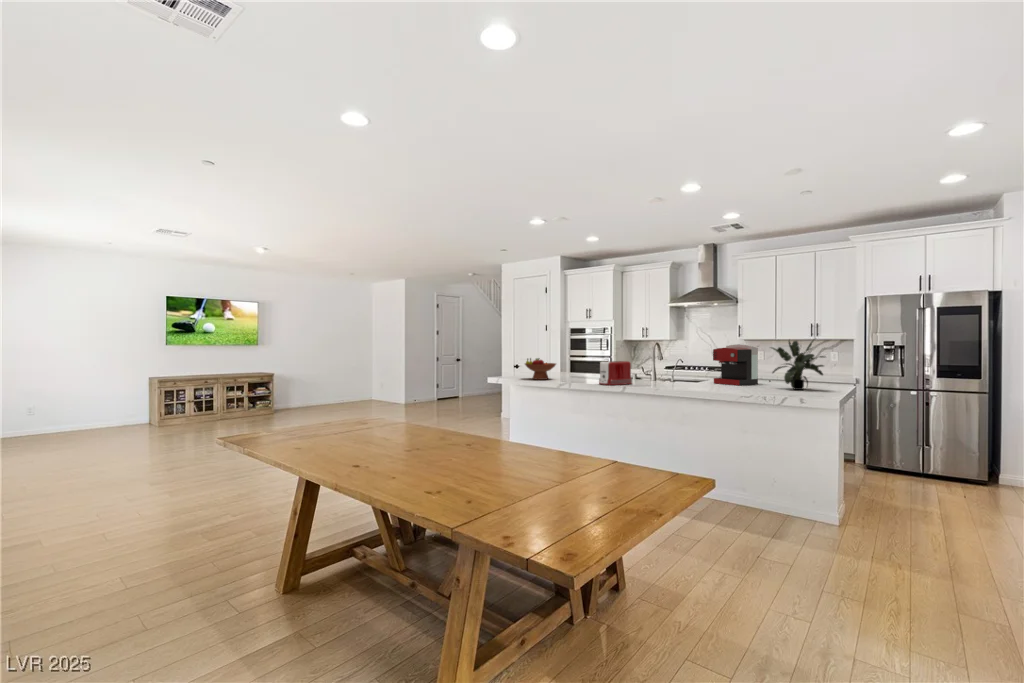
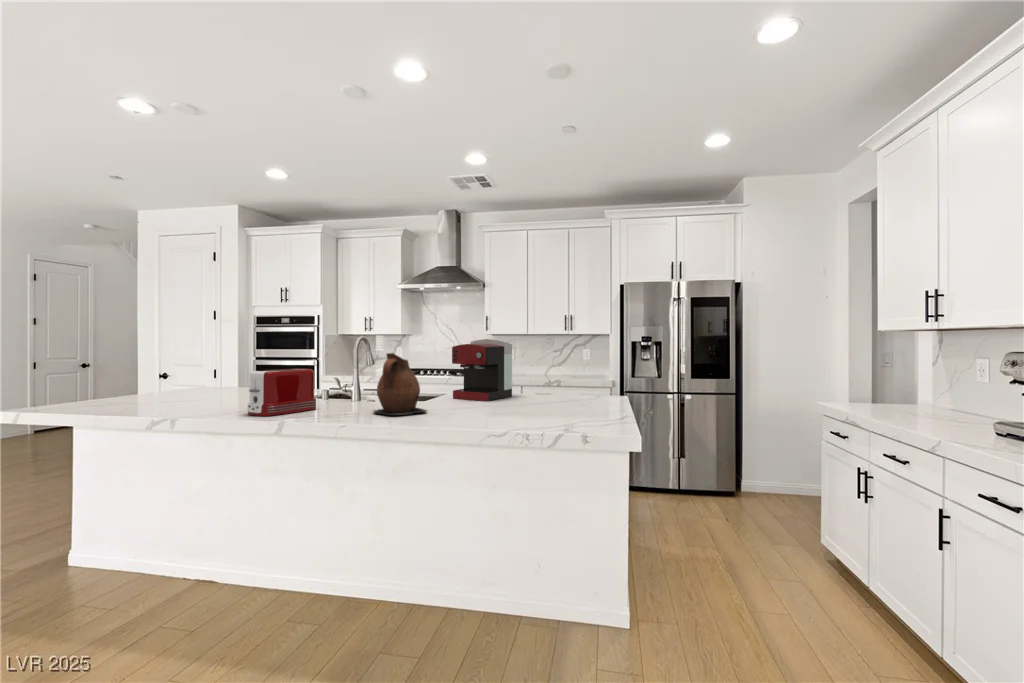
potted plant: present [771,339,825,390] -> none [528,330,602,405]
ceramic pitcher: none [665,353,699,388] -> present [374,353,427,415]
fruit bowl: present [525,358,556,380] -> none [95,366,177,409]

